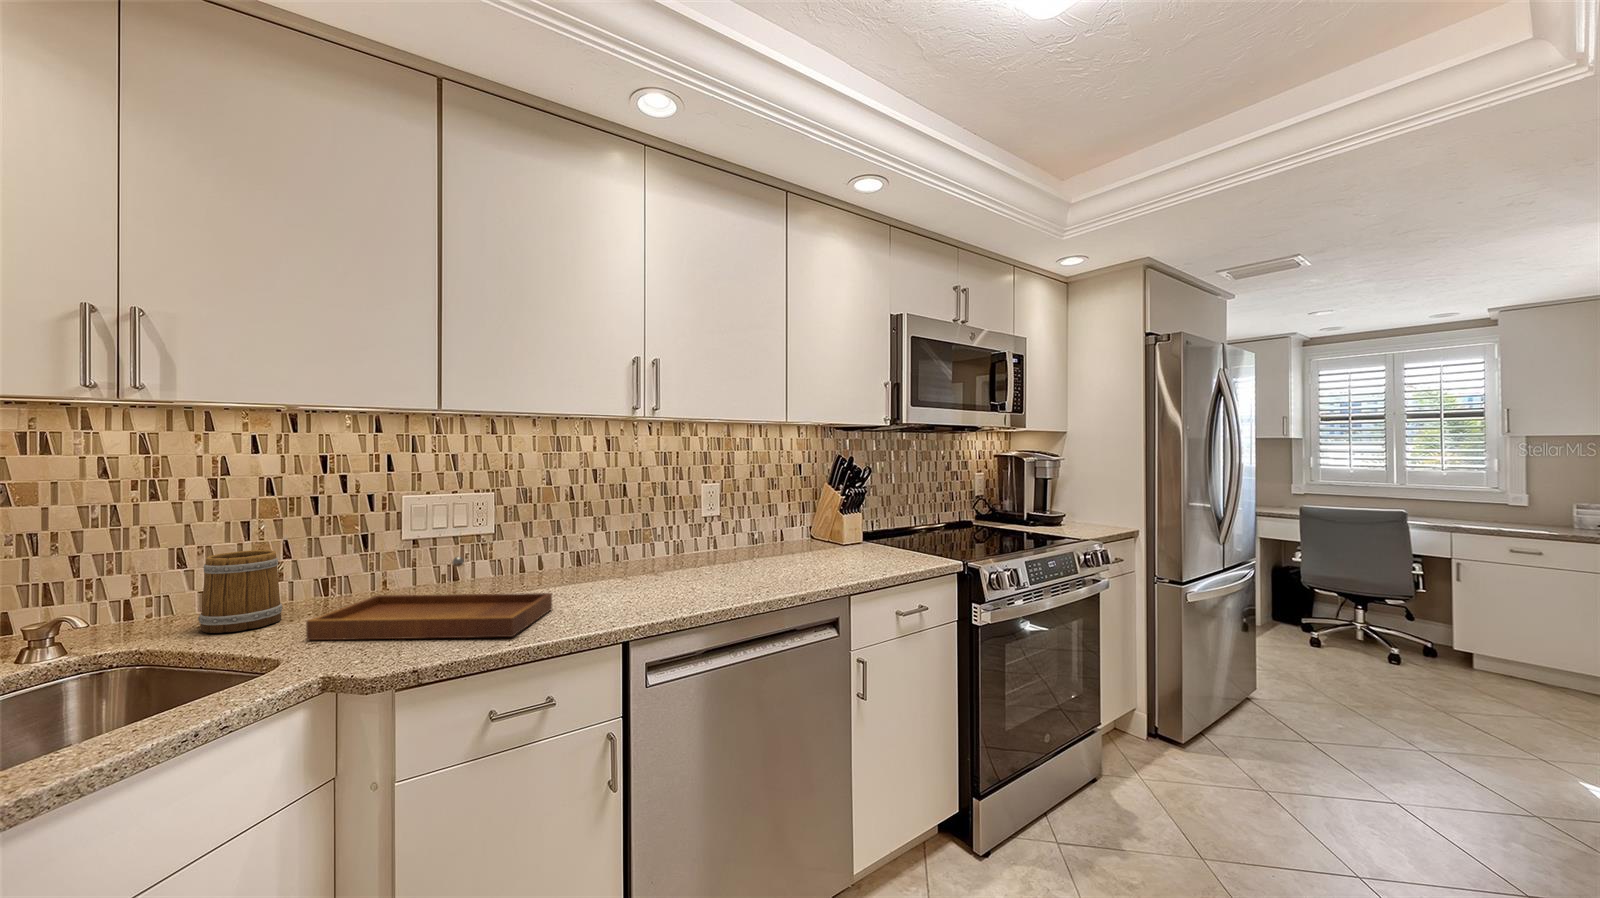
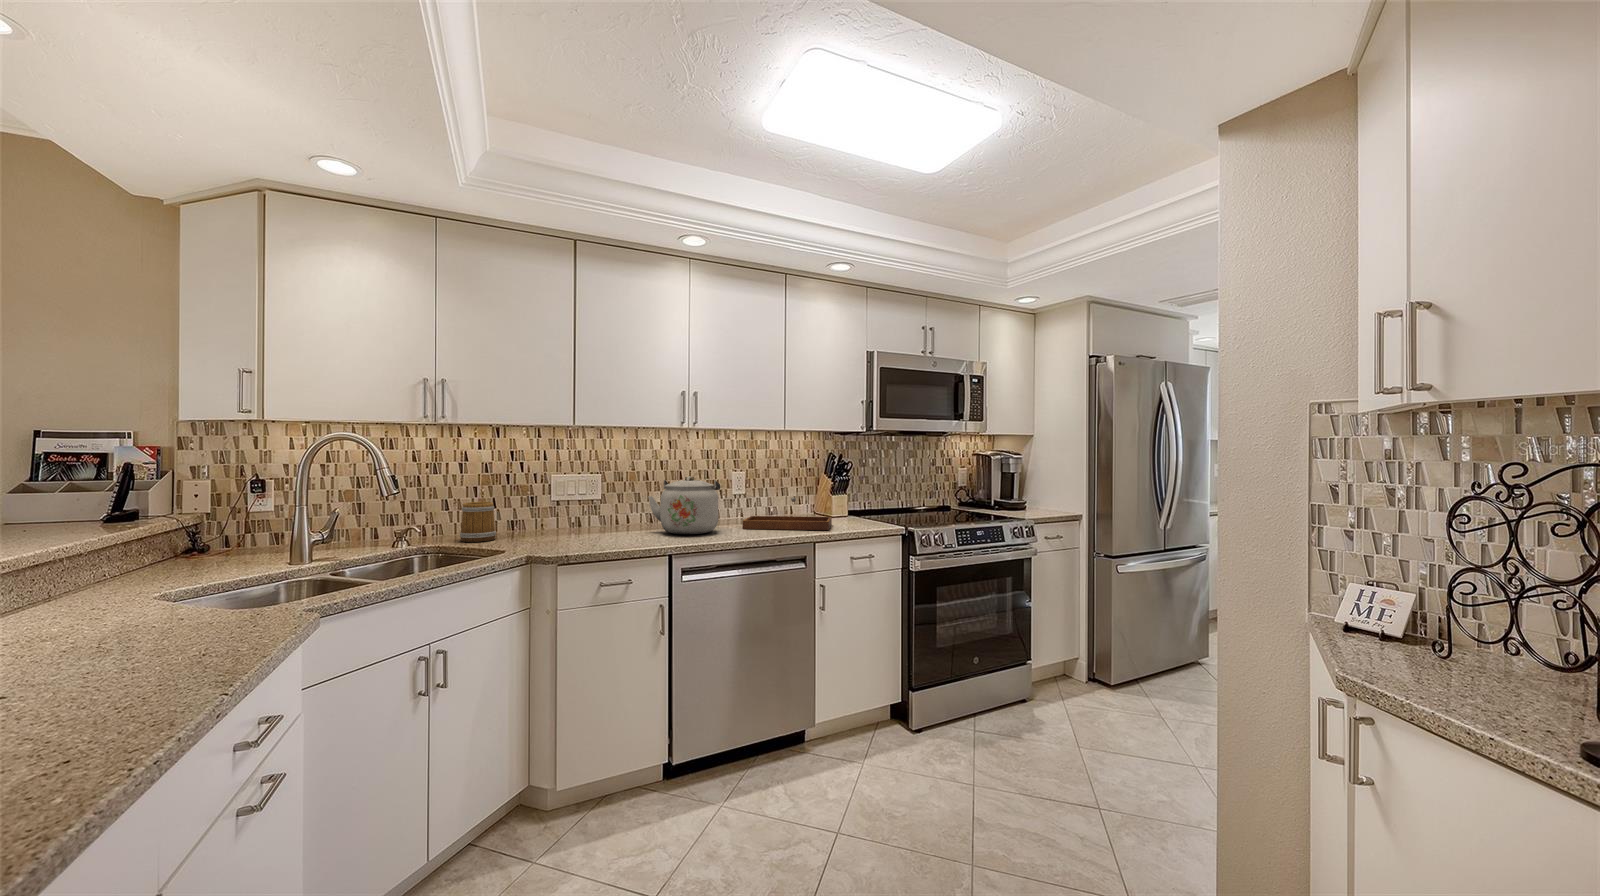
kettle: none [576,494,694,591] -> present [648,476,720,534]
tray: present [306,557,552,640] -> present [743,497,832,530]

